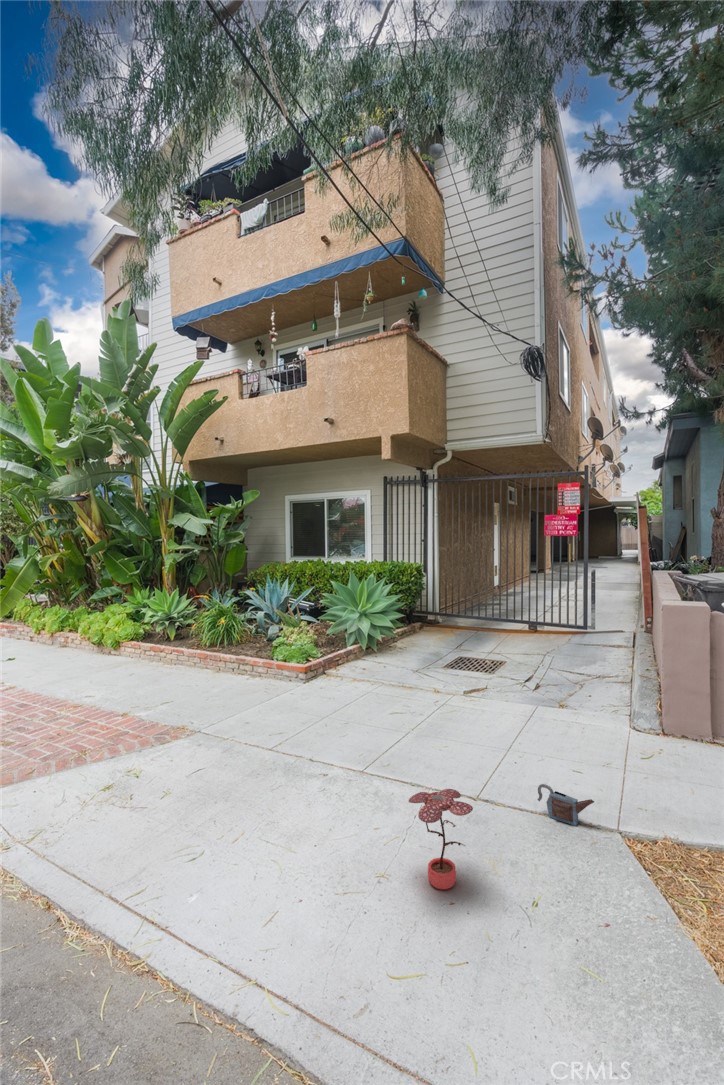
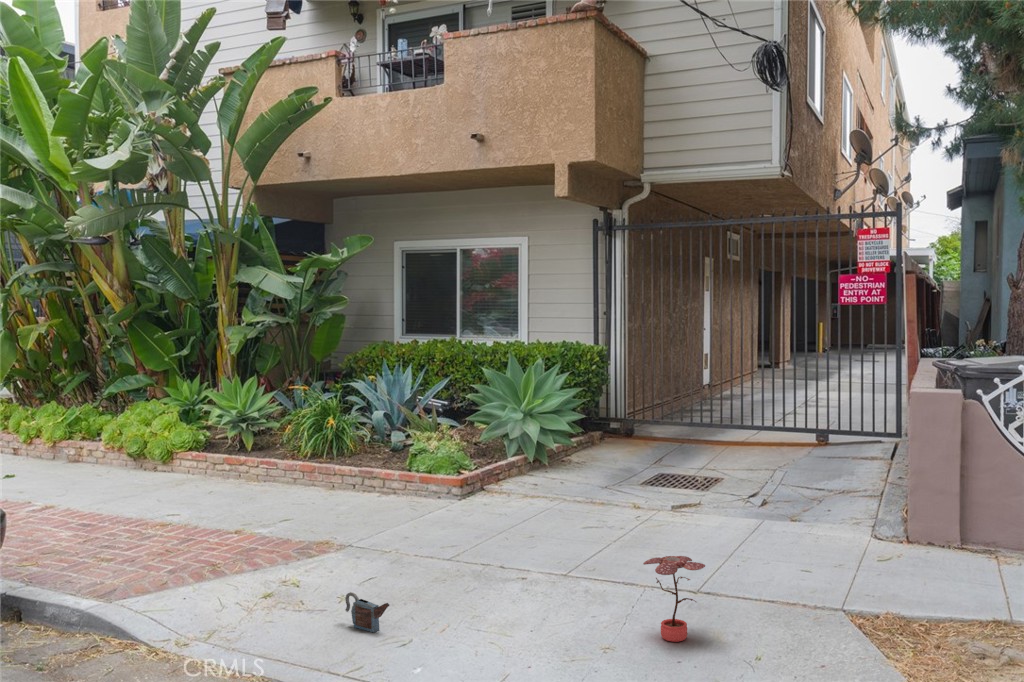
watering can: present [538,784,594,826] -> present [345,592,389,632]

